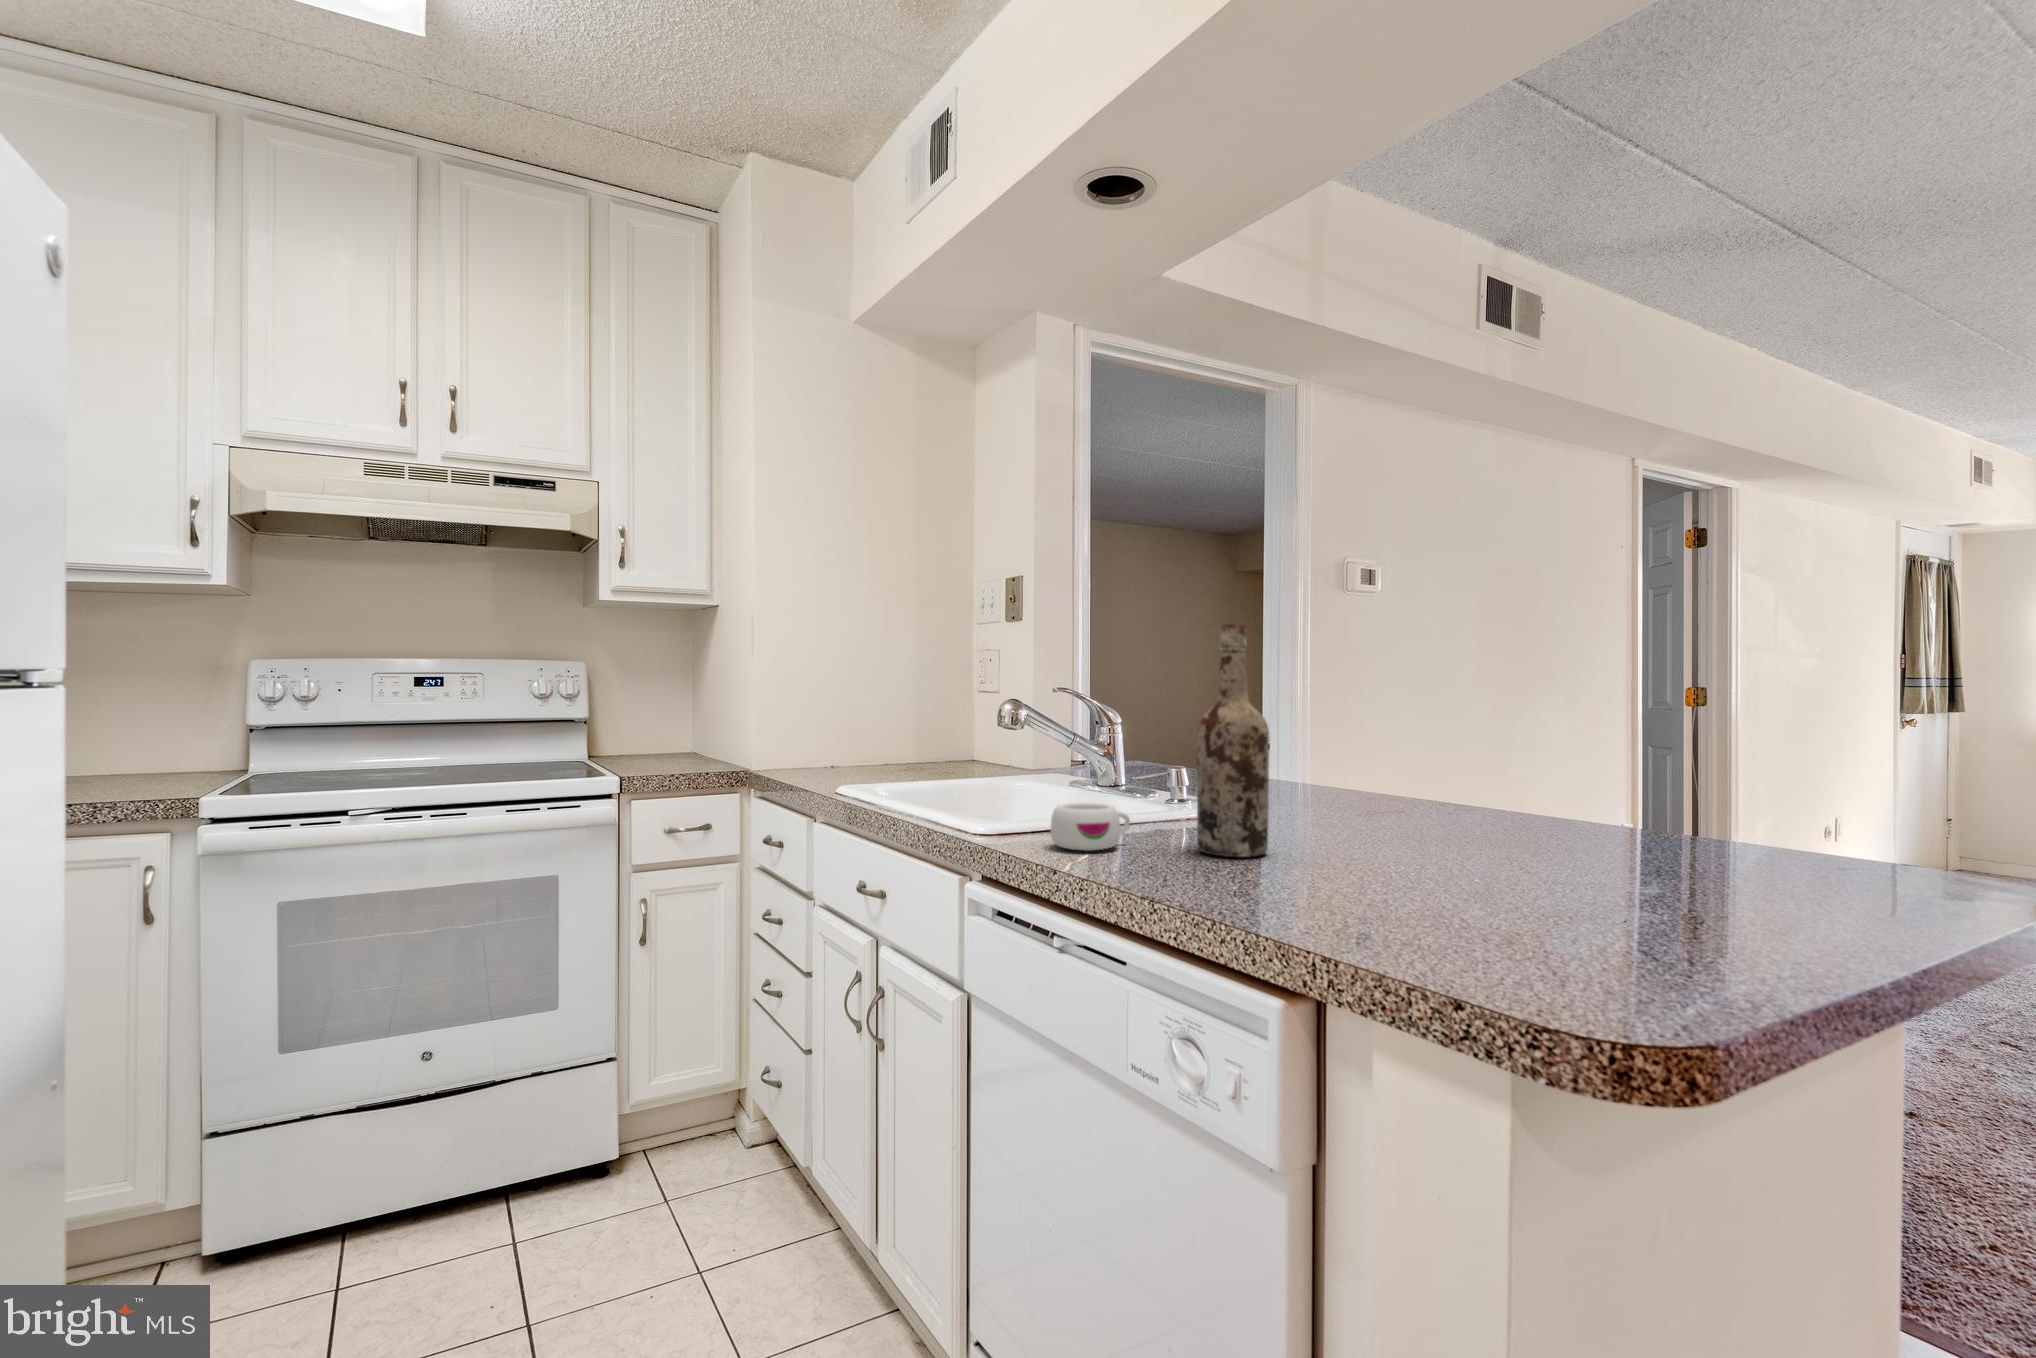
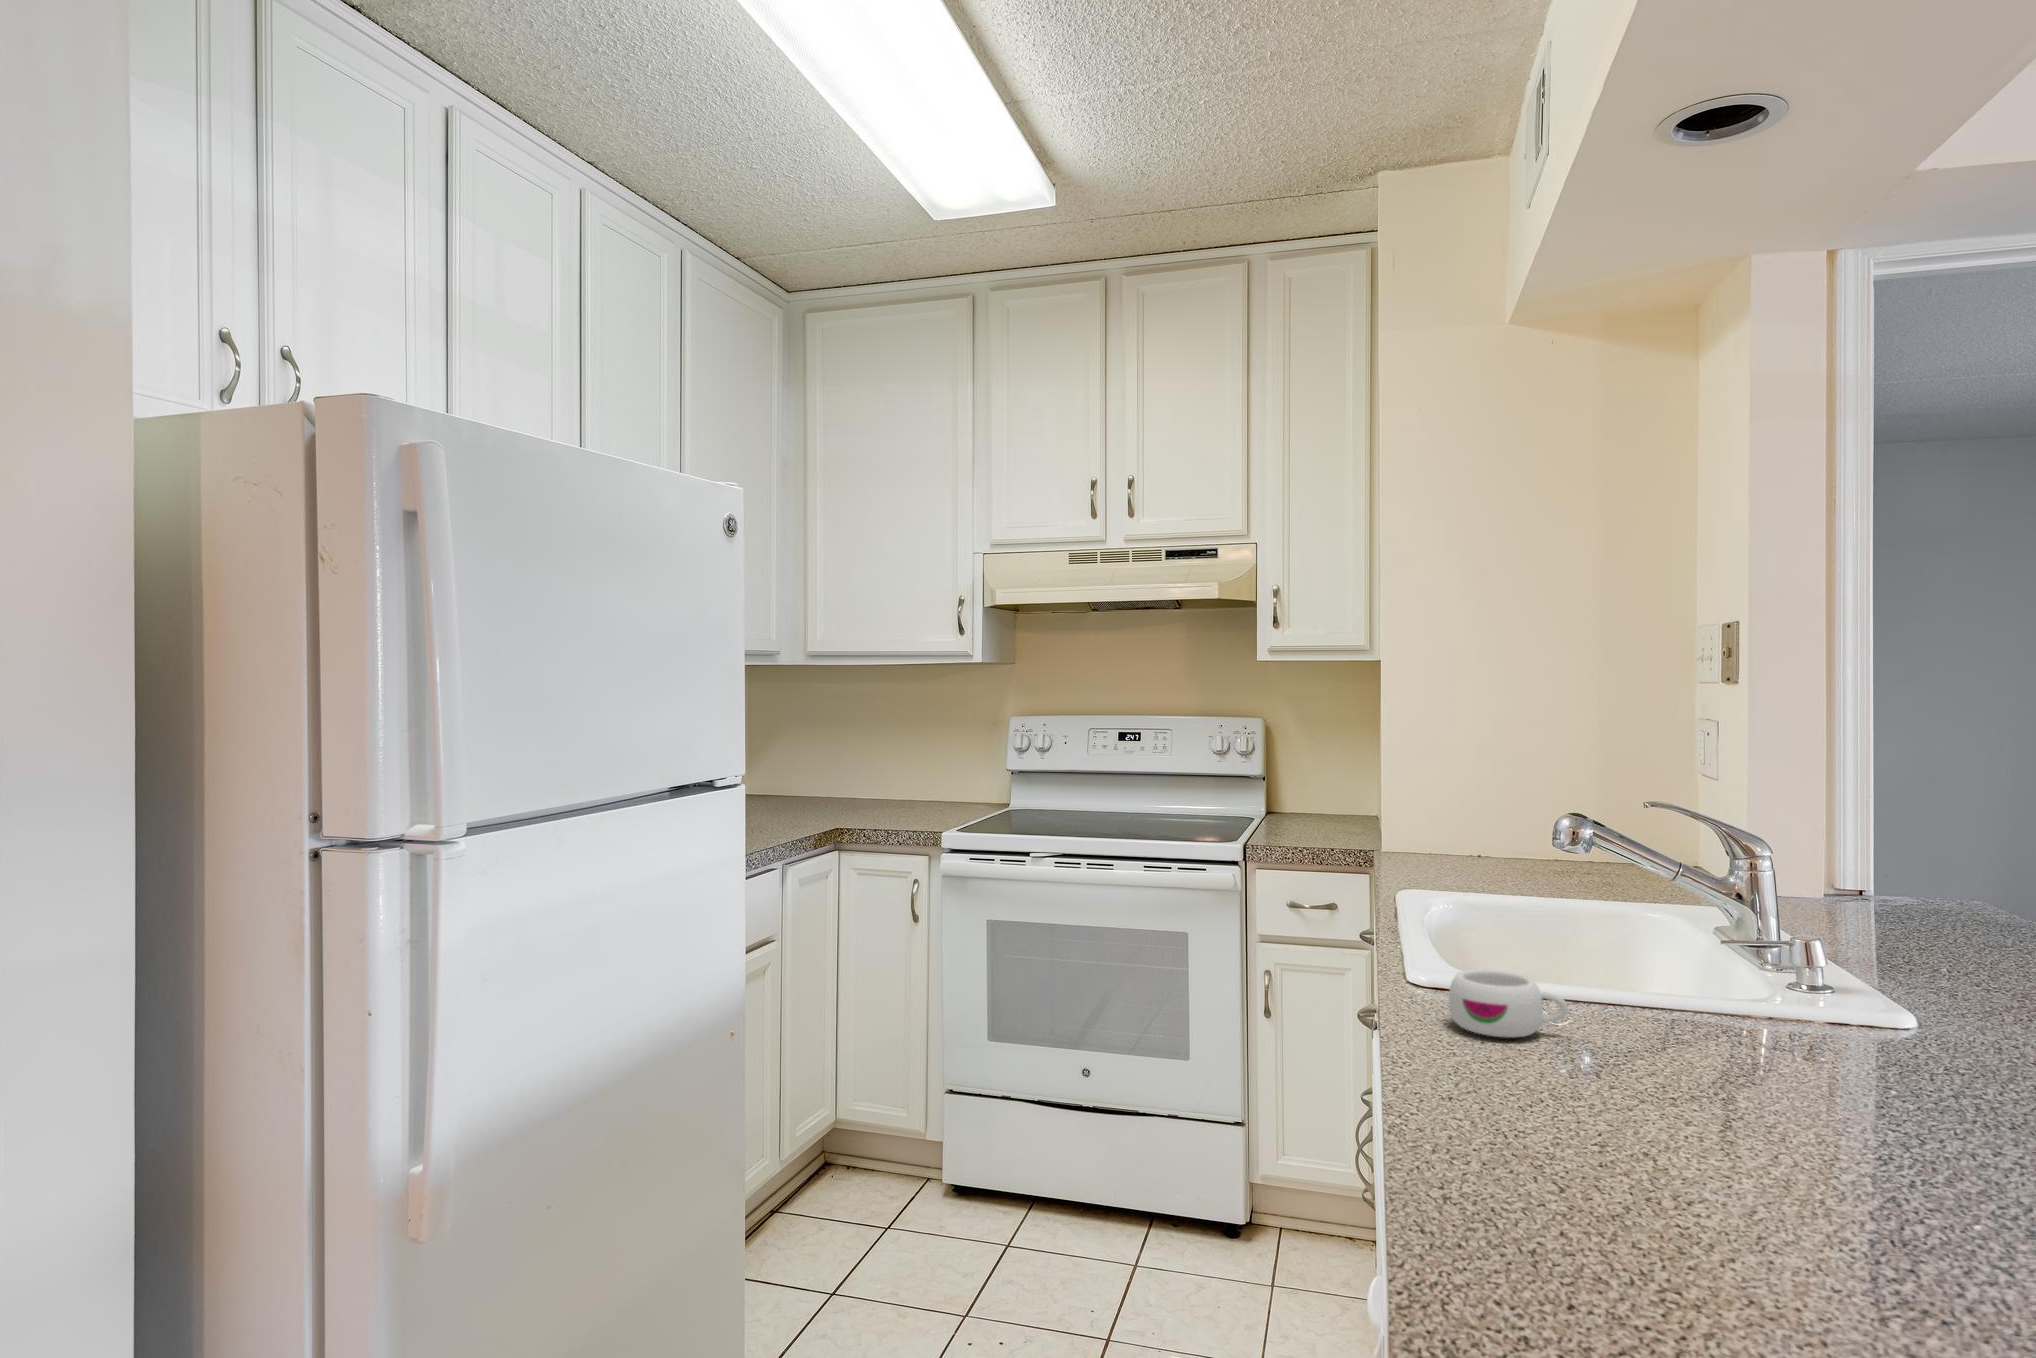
wine bottle: present [1197,624,1269,857] -> none [1621,763,1736,1099]

